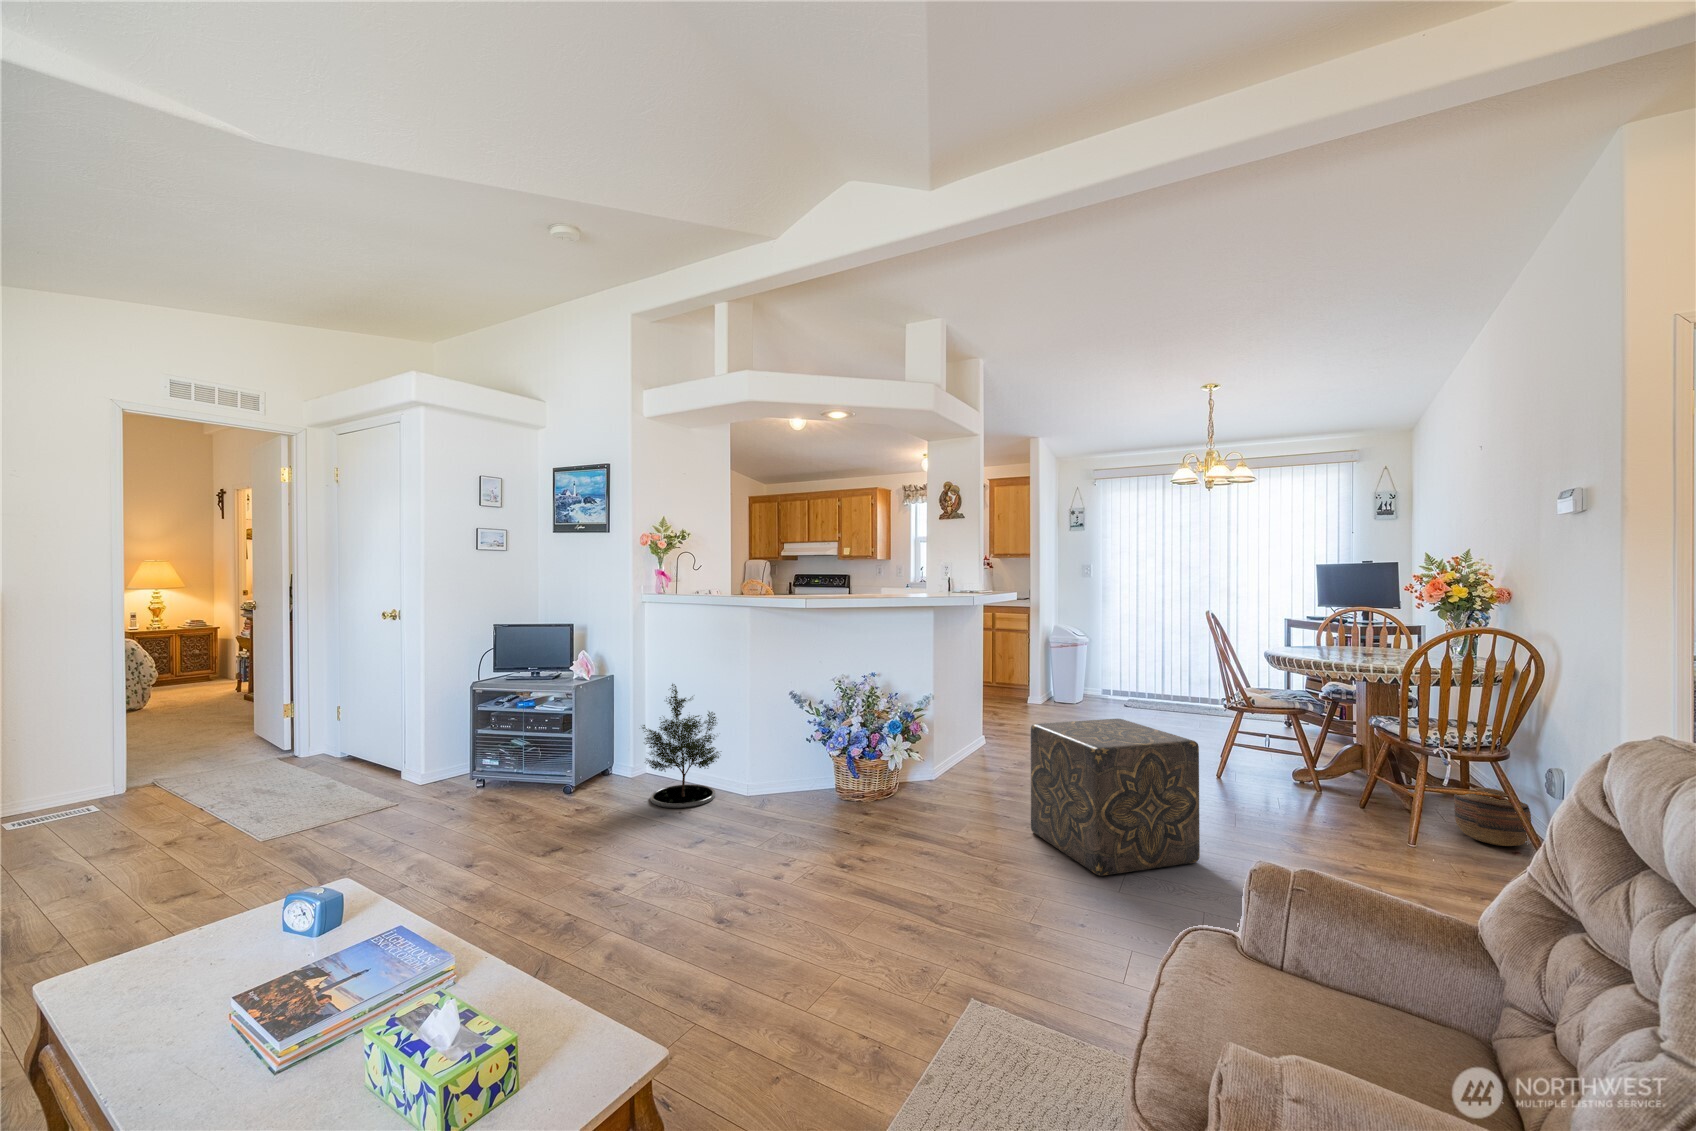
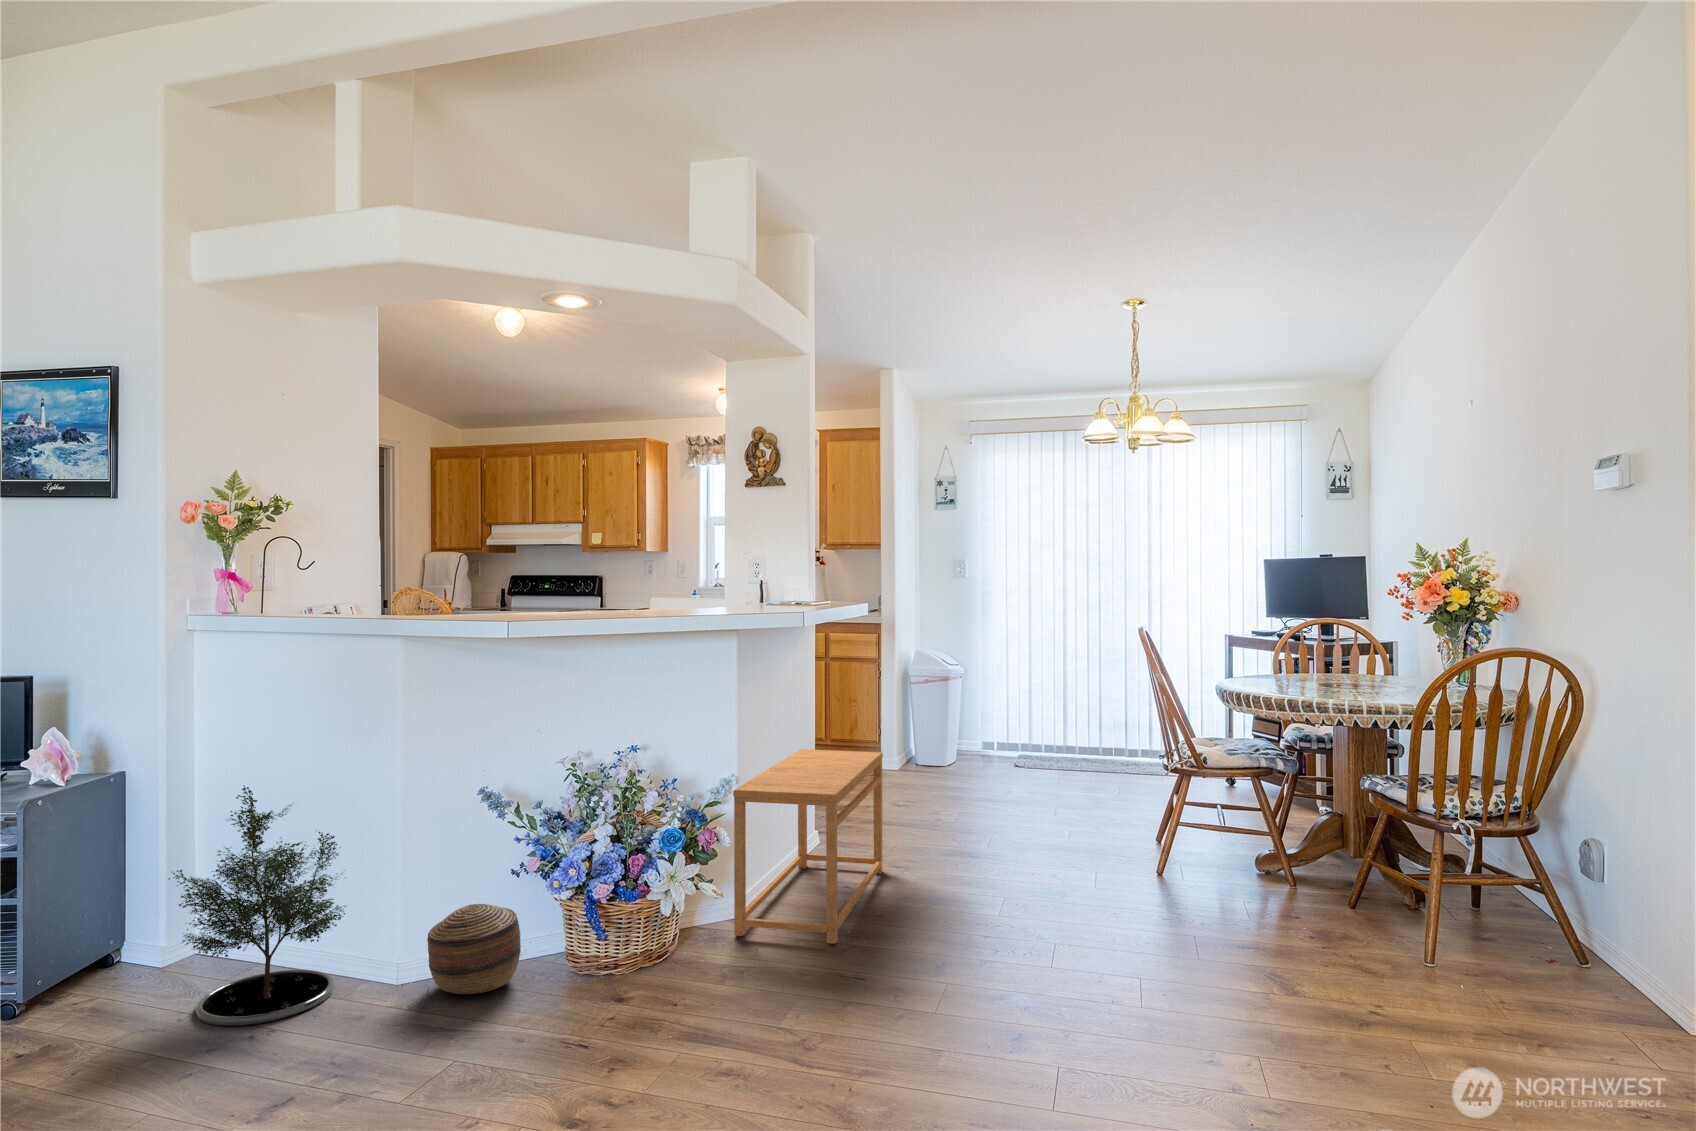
side table: none [932,682,1026,798] -> present [733,749,883,944]
ottoman: present [1031,719,1200,876] -> none [898,804,1157,1075]
basket: present [1454,787,1531,846] -> present [427,904,521,994]

